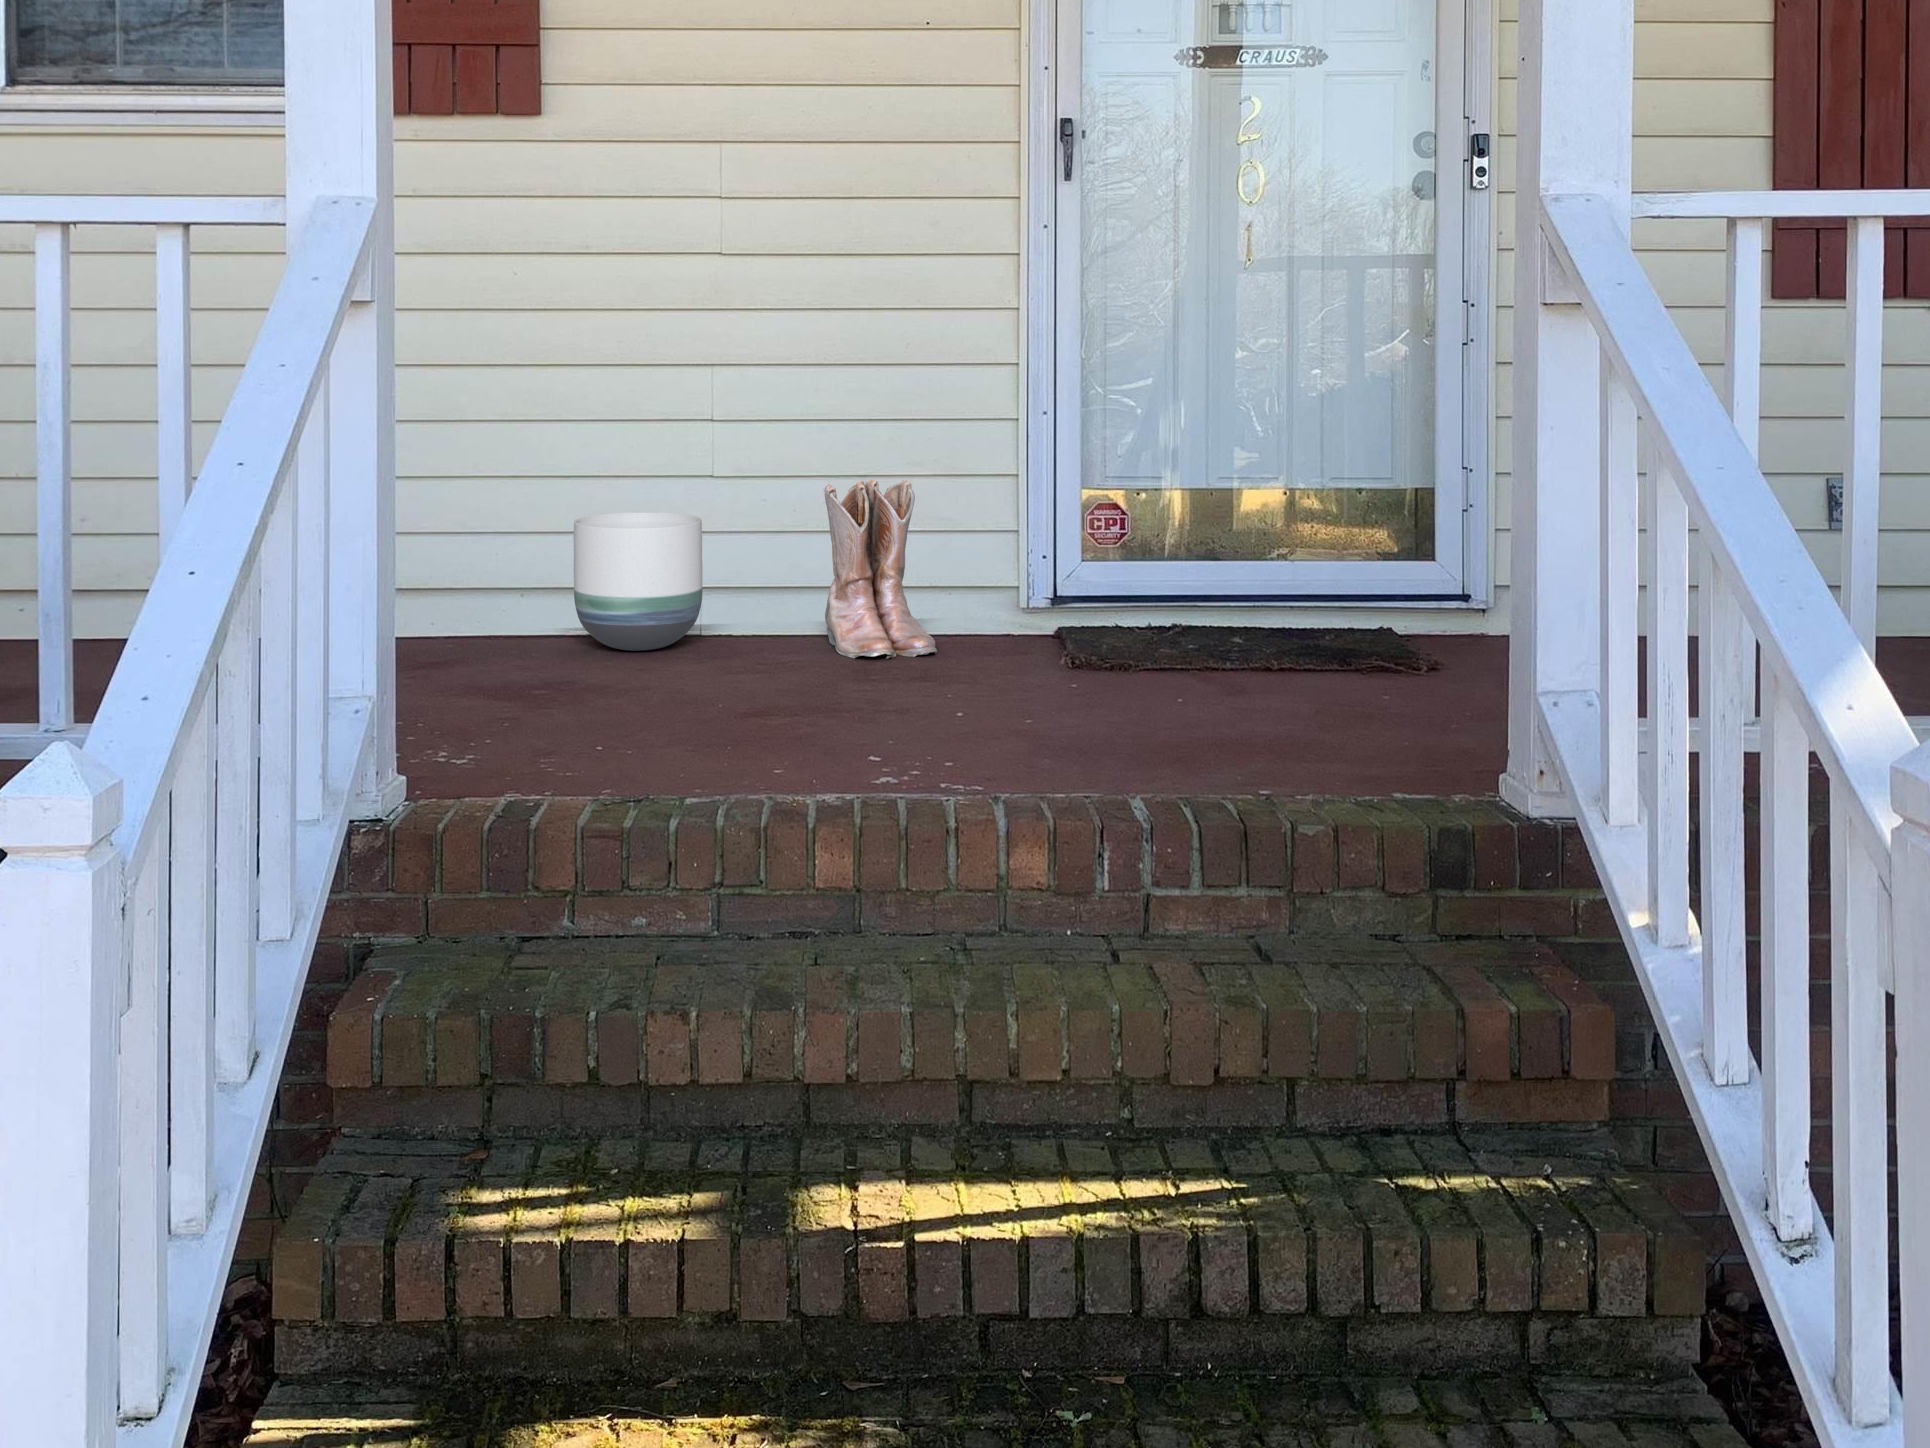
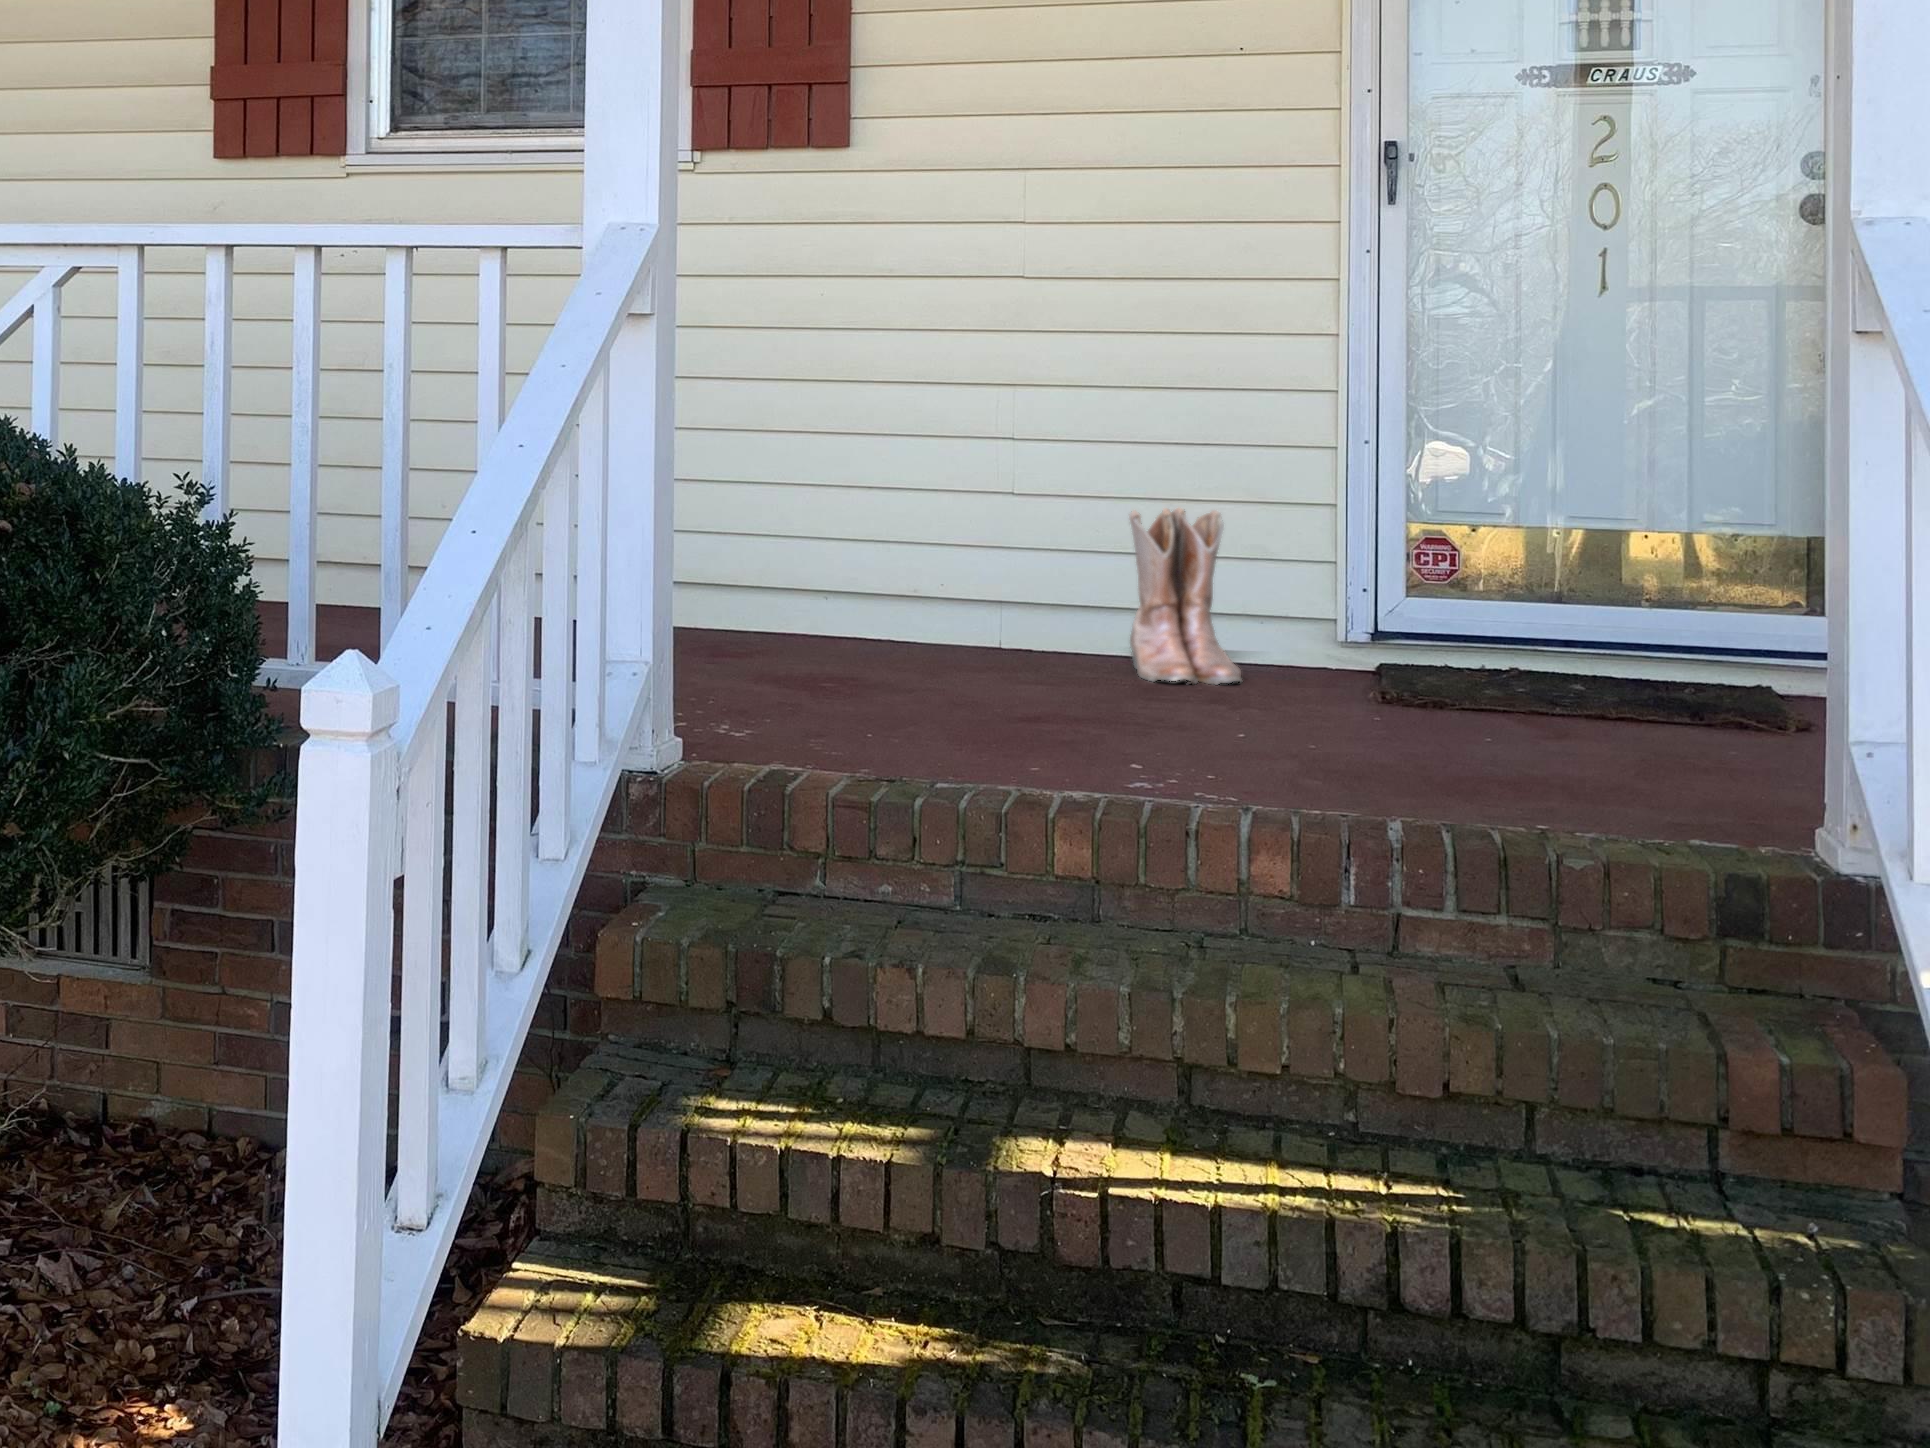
planter: present [574,512,702,651] -> none [881,530,1006,661]

